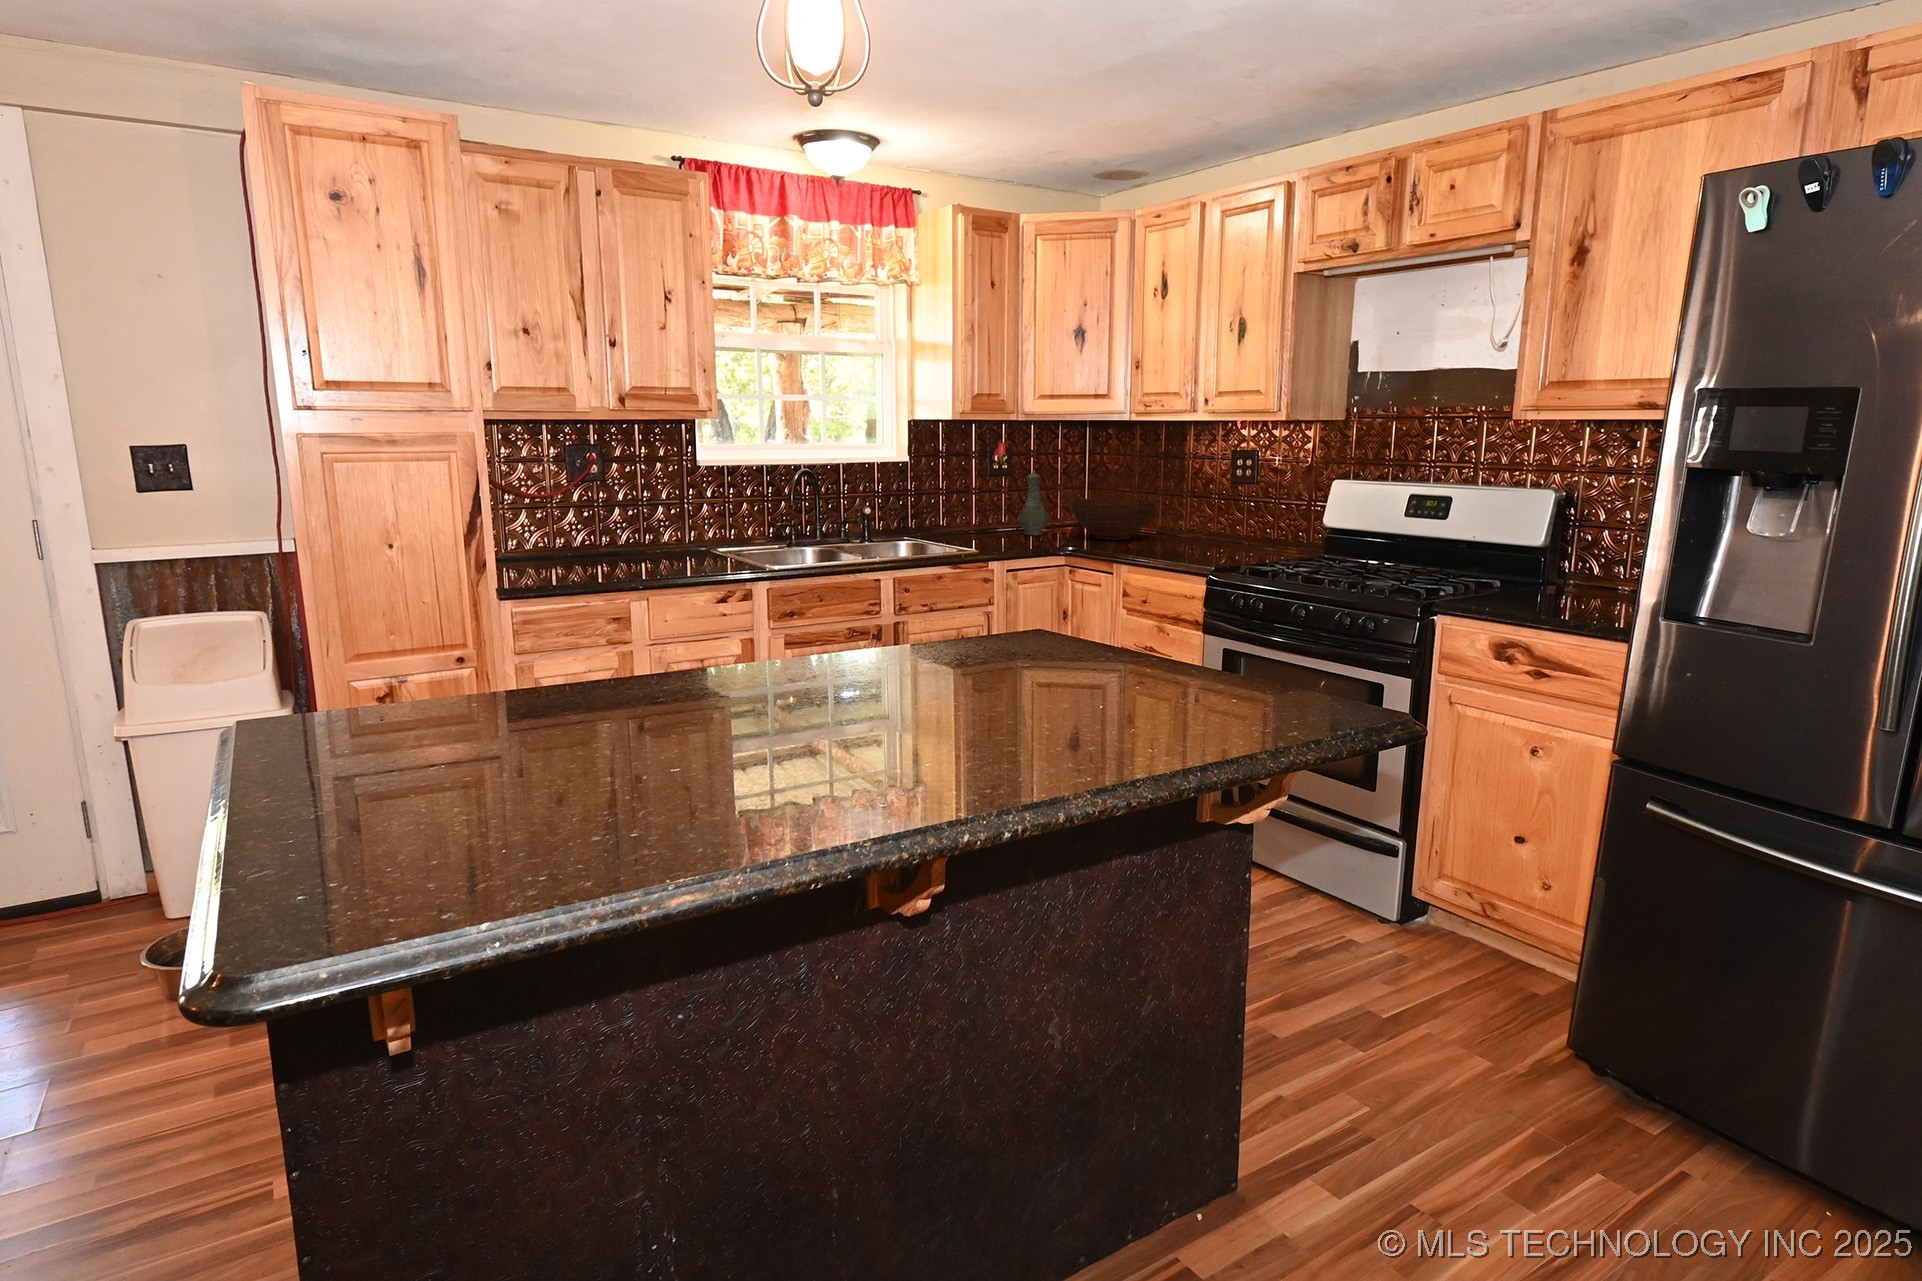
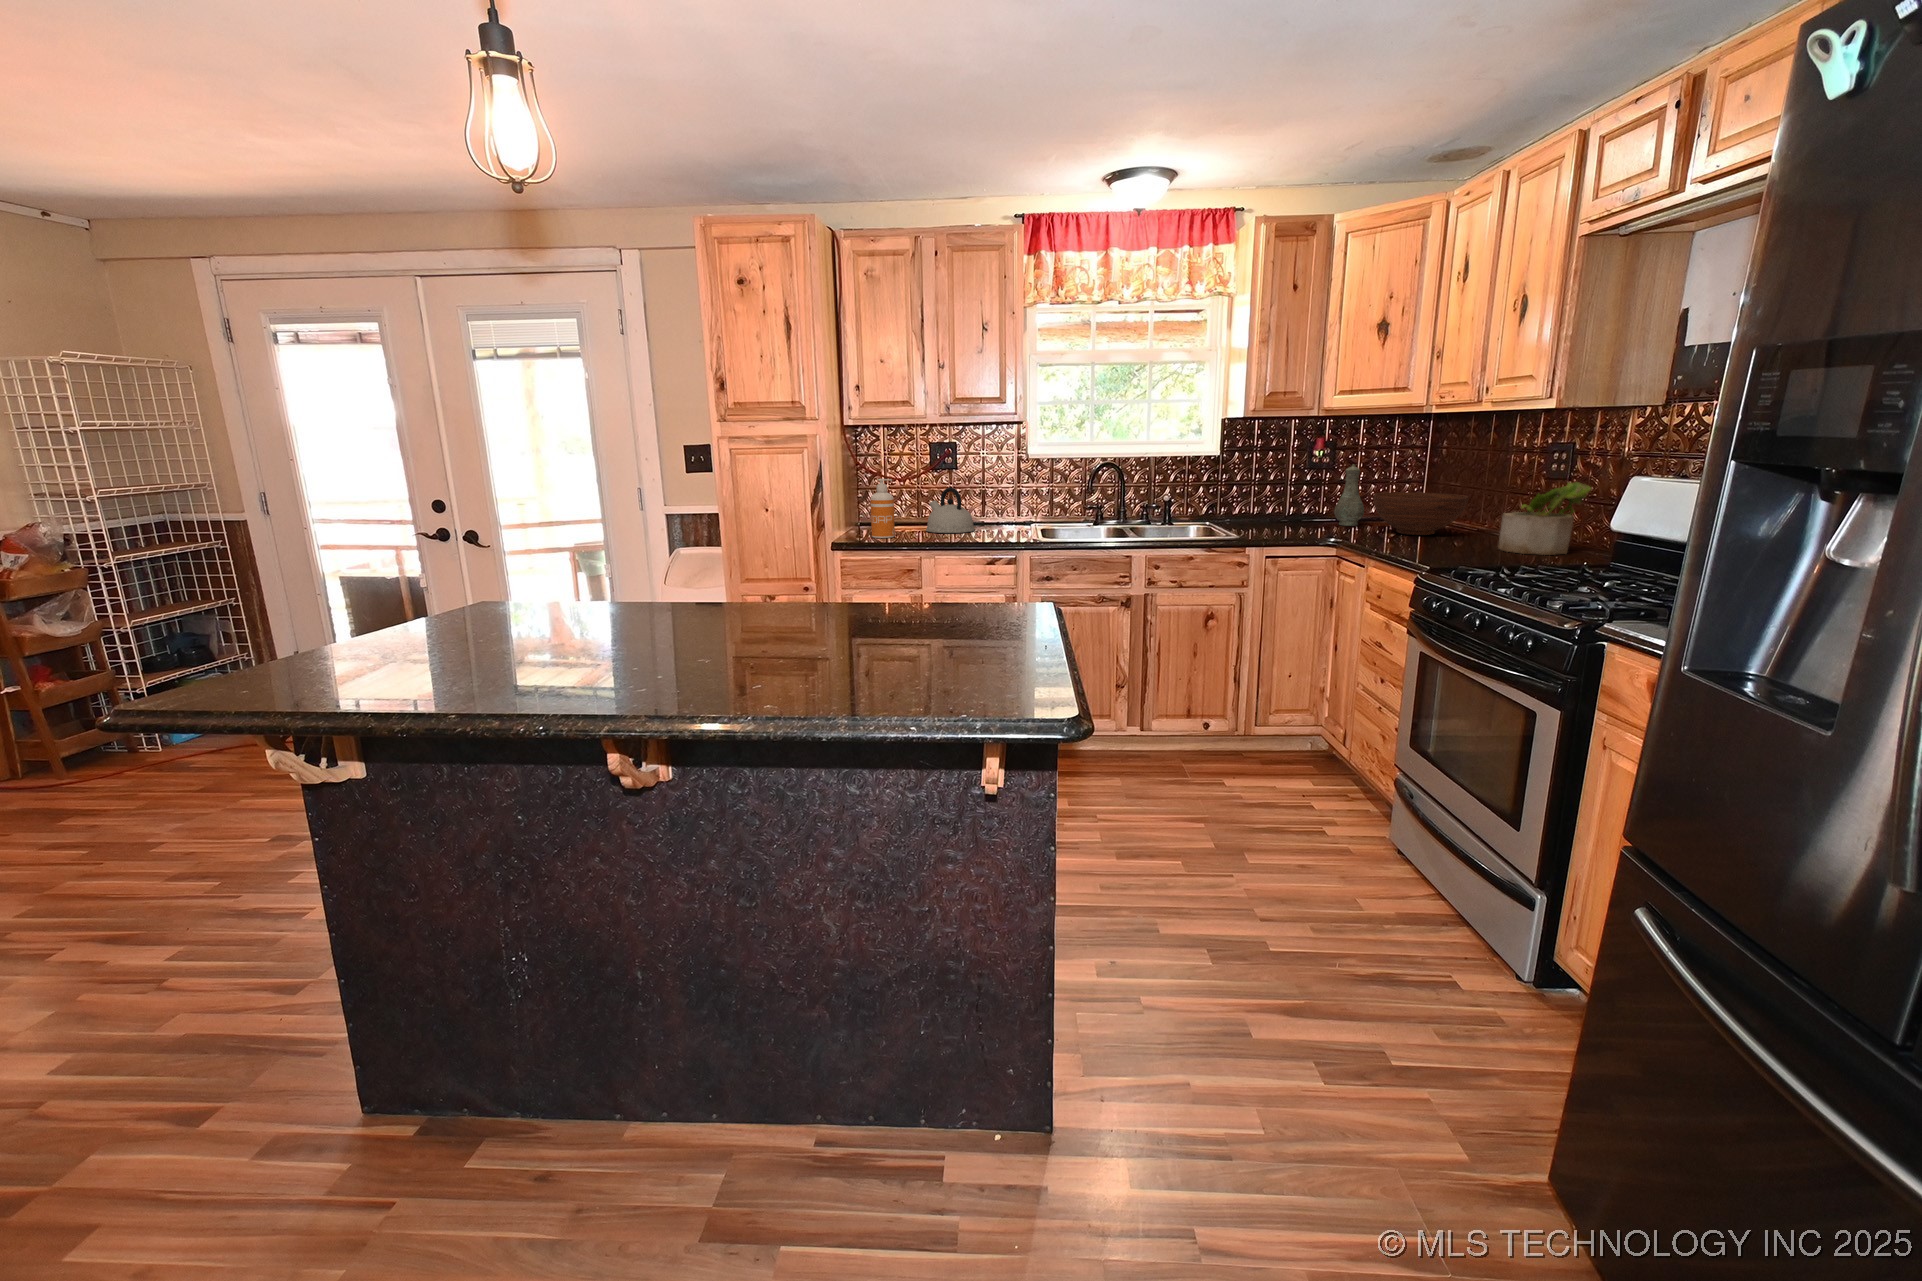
potted plant: none [1208,484,1279,551] -> present [1498,482,1591,555]
soap dispenser: none [531,498,570,582] -> present [871,479,895,538]
kettle: none [584,507,658,570] -> present [926,487,975,533]

